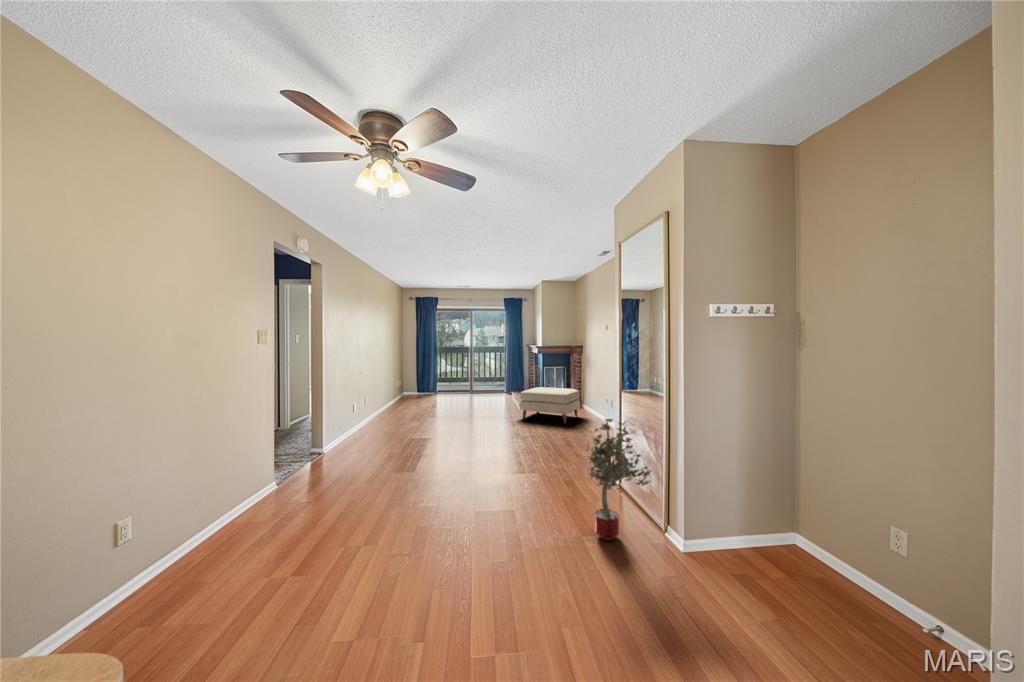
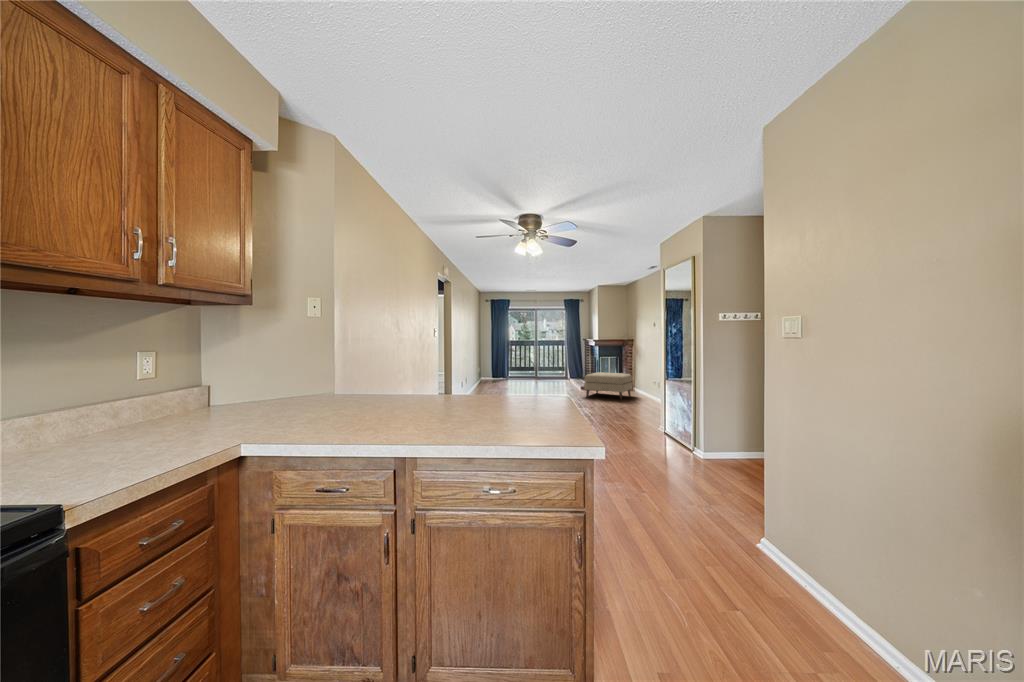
potted tree: present [587,419,652,541] -> none [645,379,688,450]

